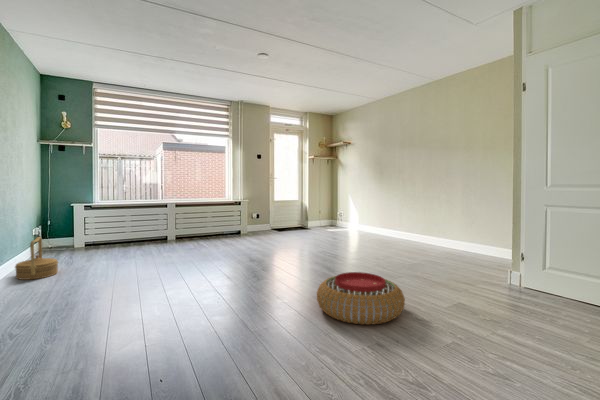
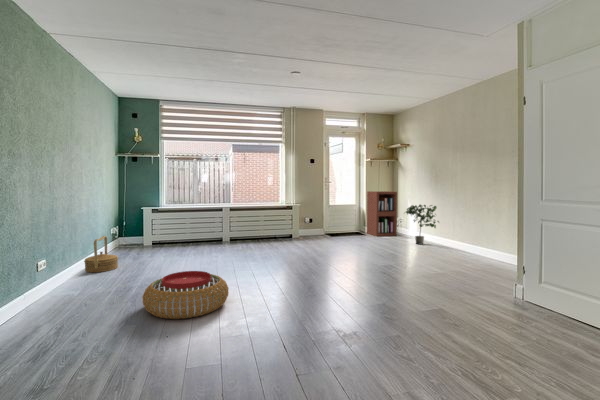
bookshelf: none [310,187,338,230] -> present [367,191,397,236]
potted plant: none [348,200,379,236] -> present [406,205,439,245]
pouf: present [317,272,405,325] -> present [143,271,229,319]

